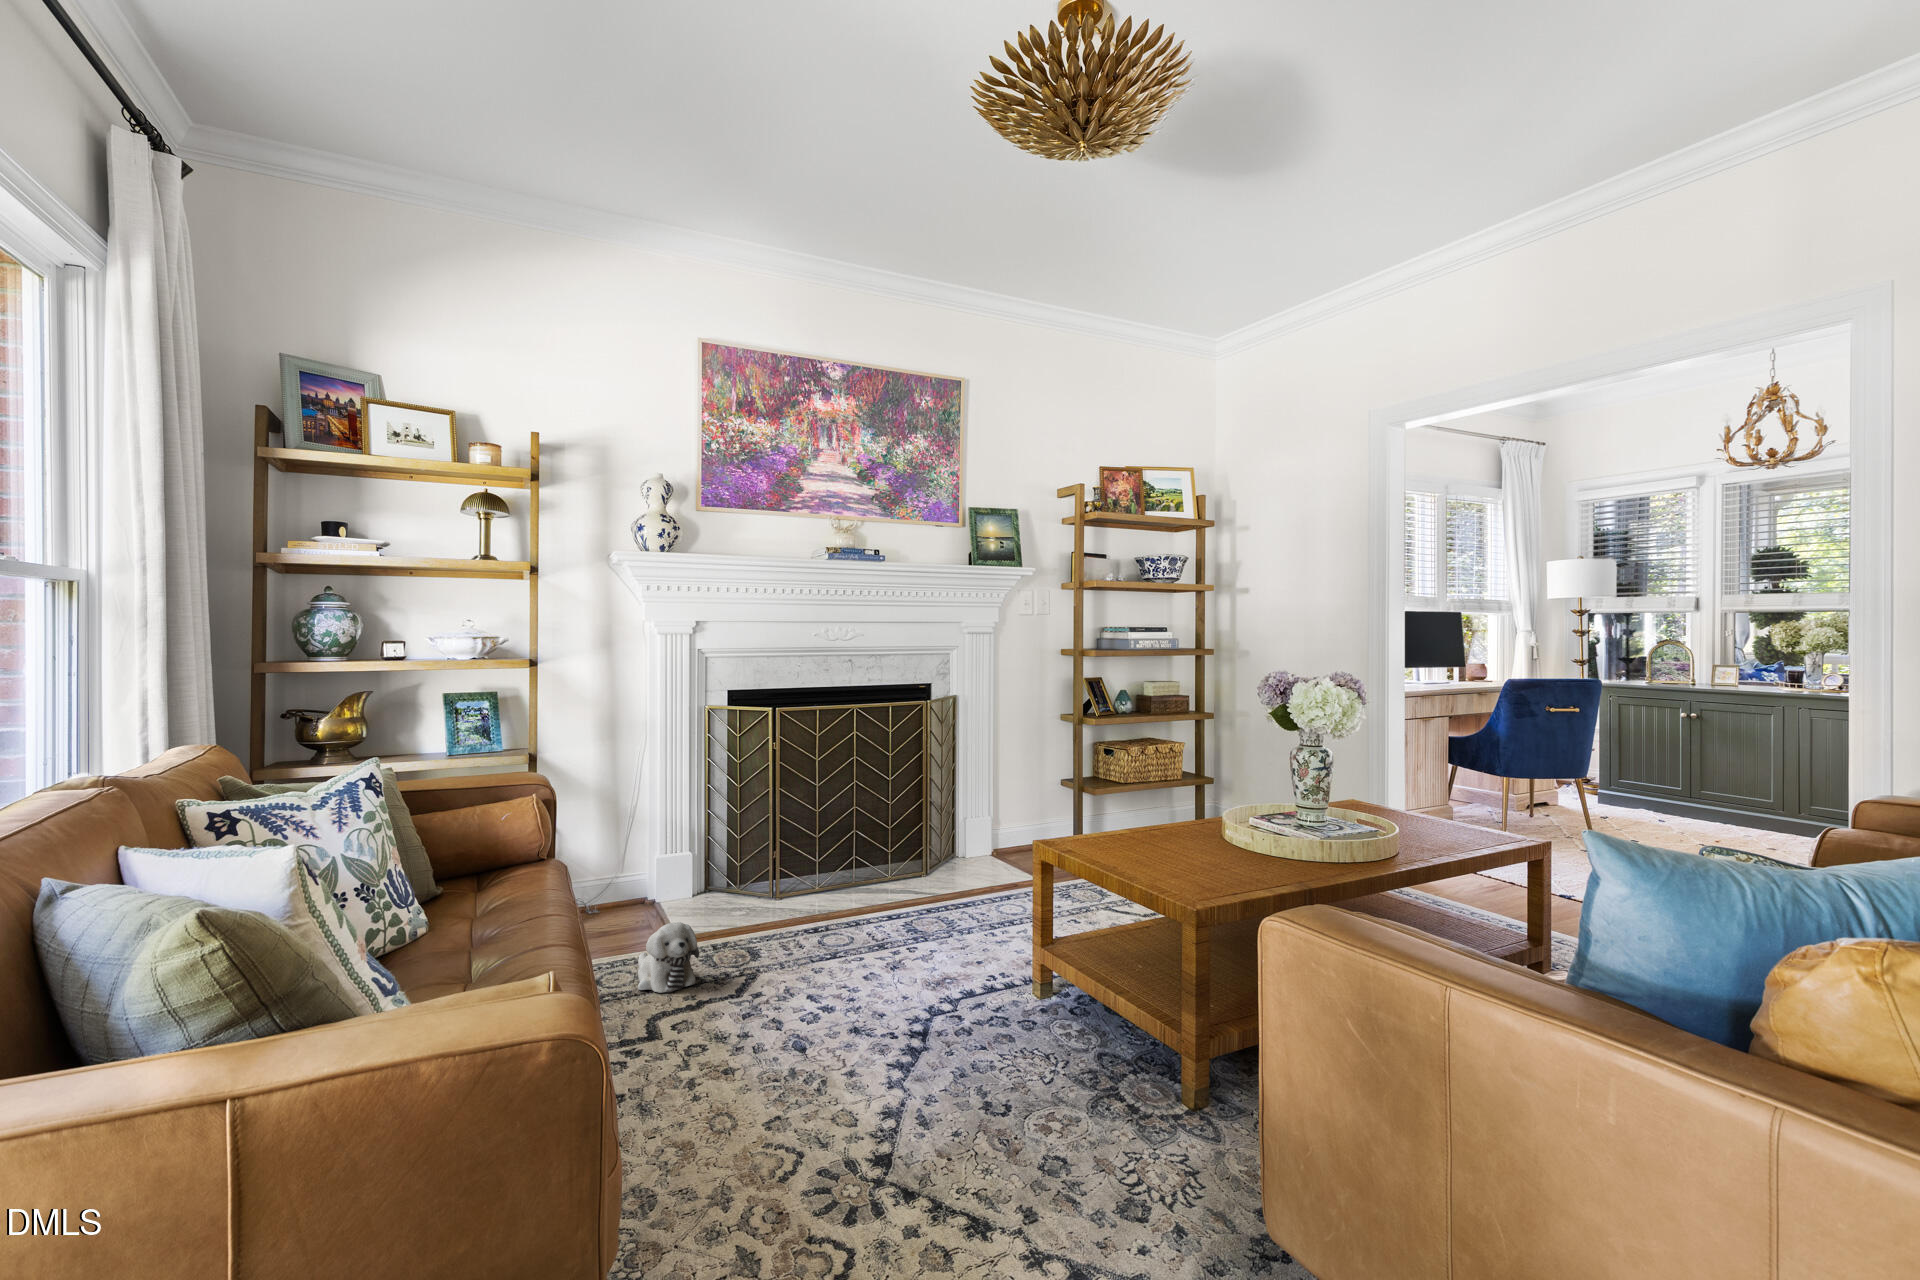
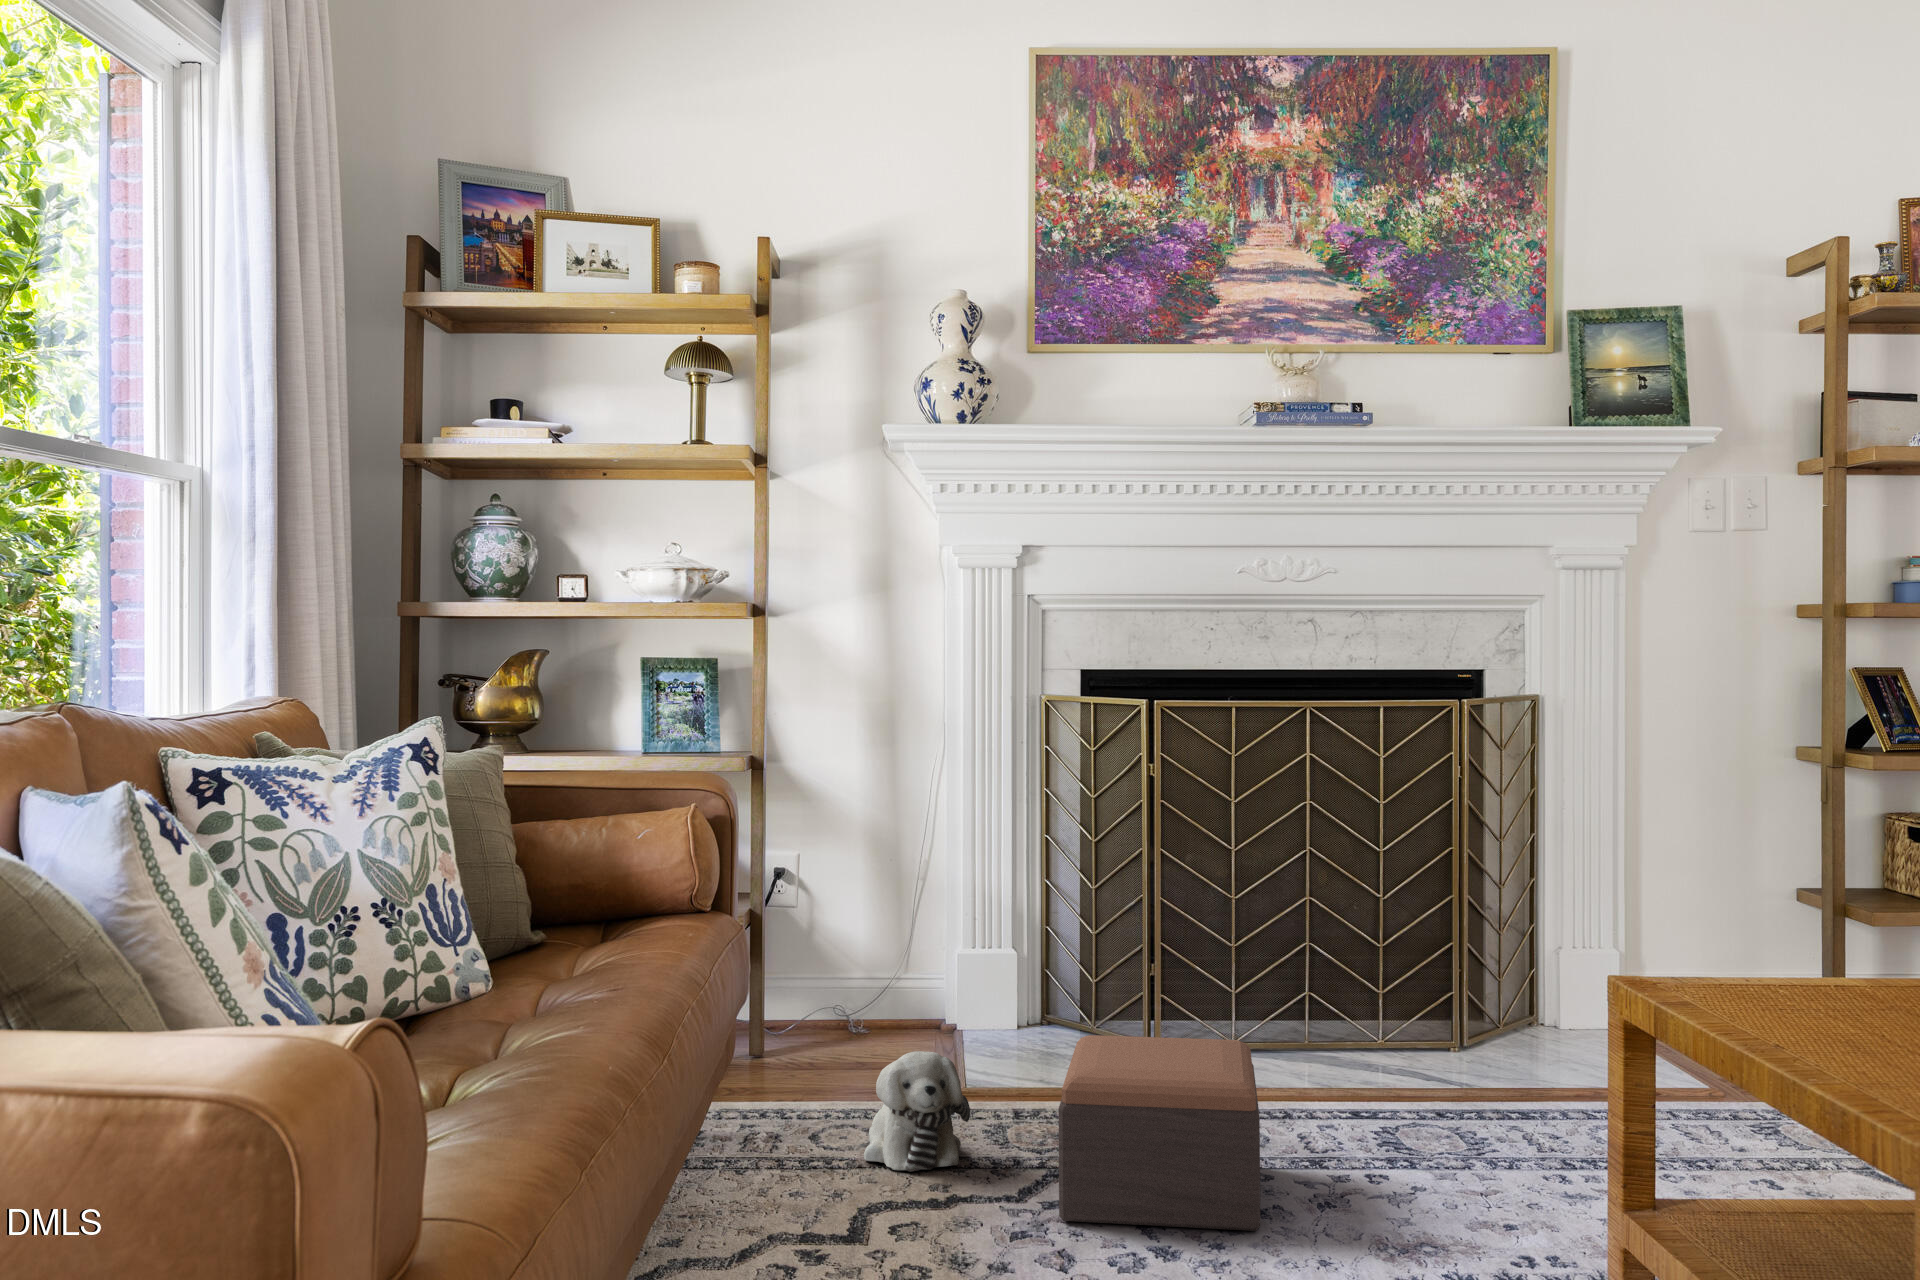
footstool: none [758,894,871,1006] -> present [1058,1035,1260,1231]

